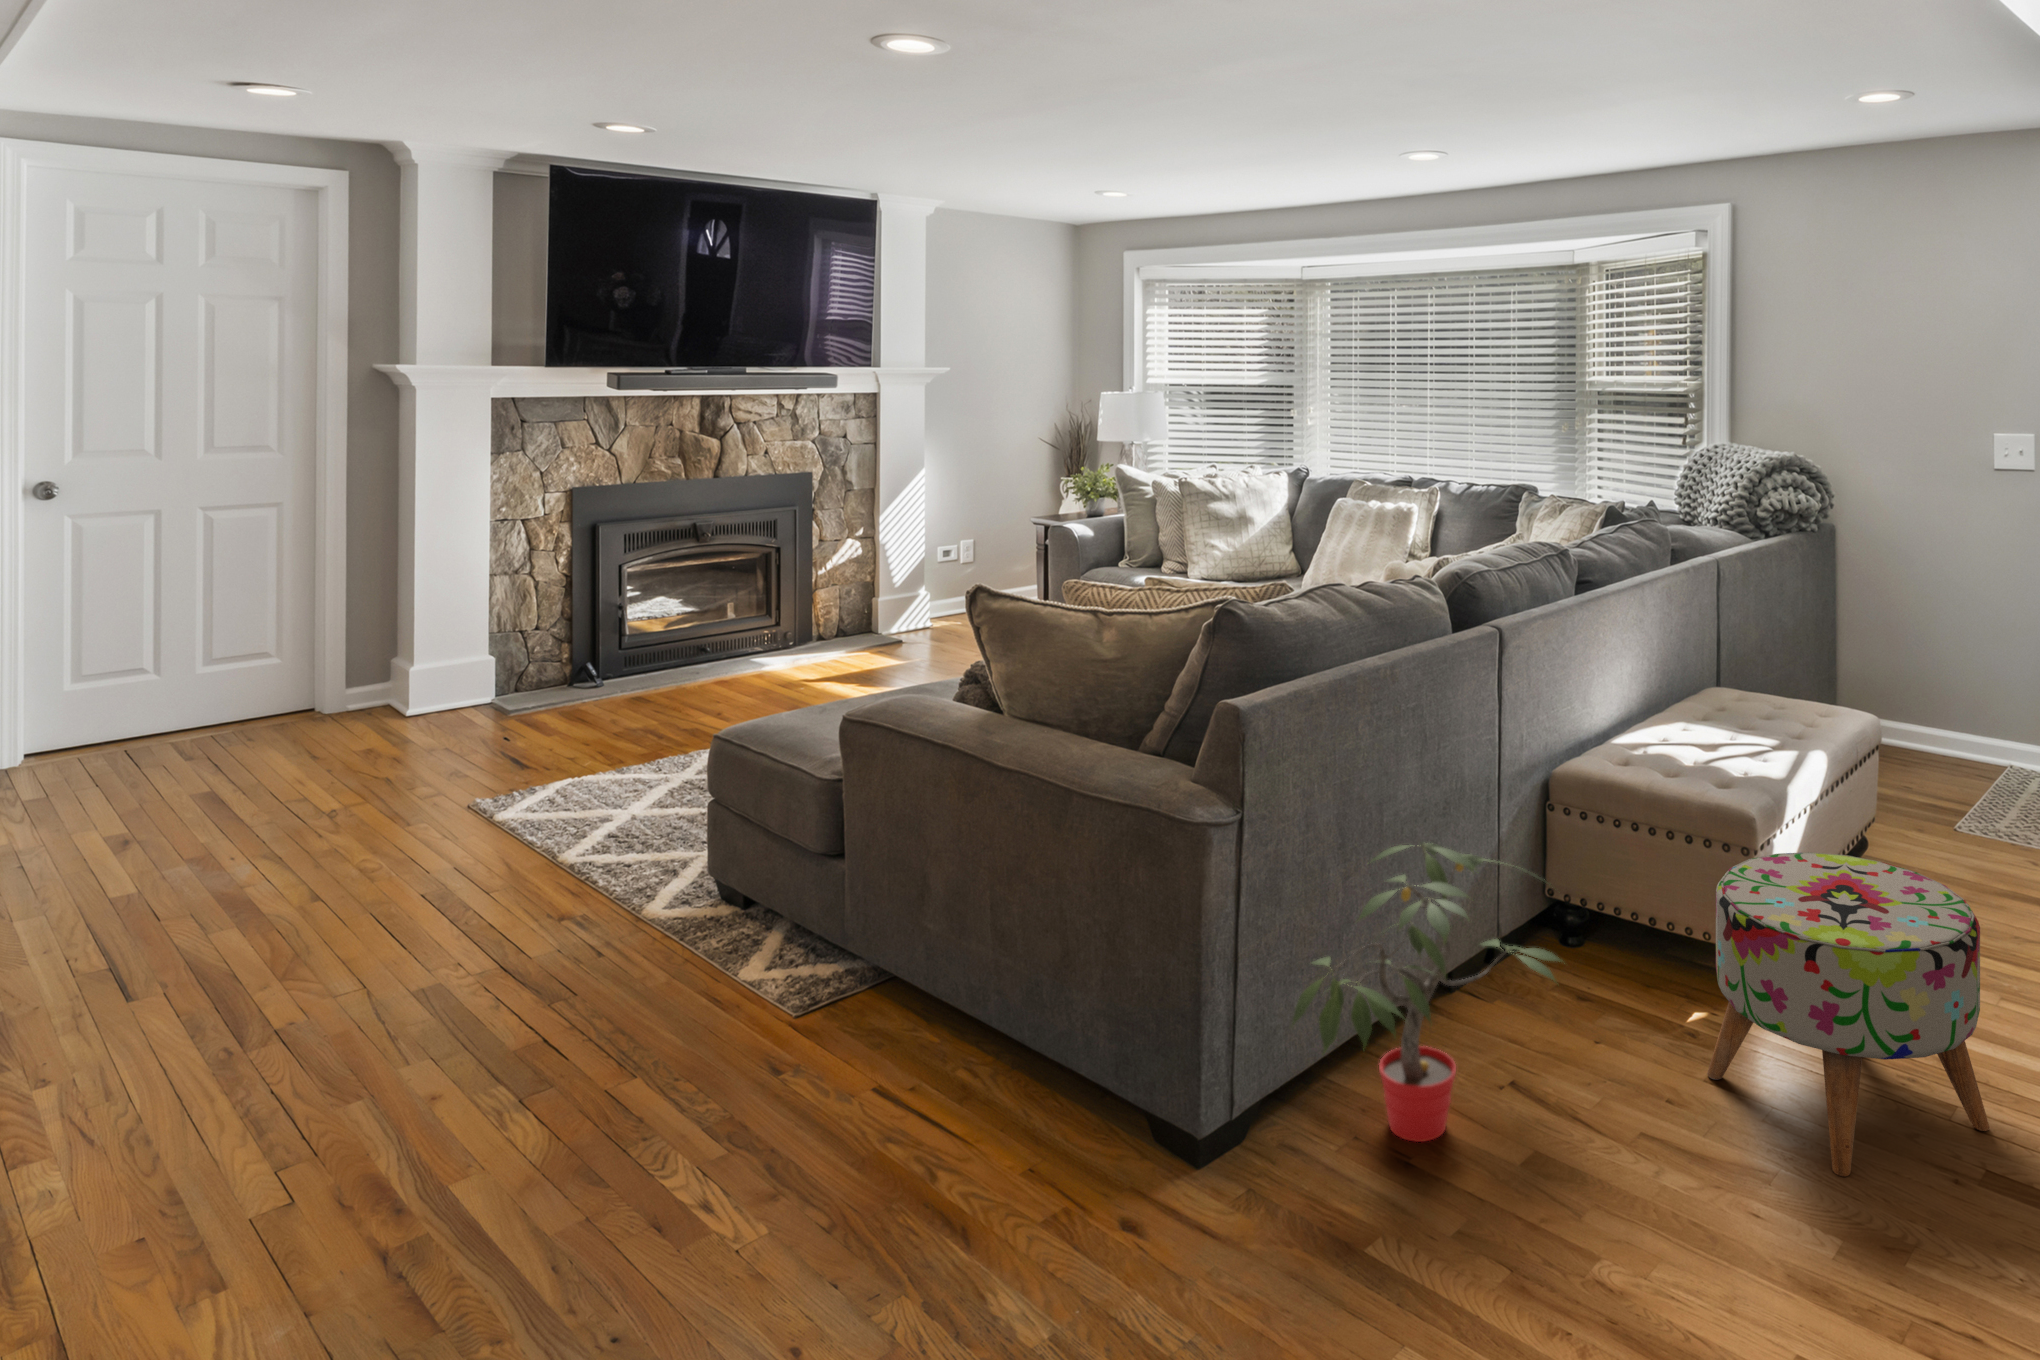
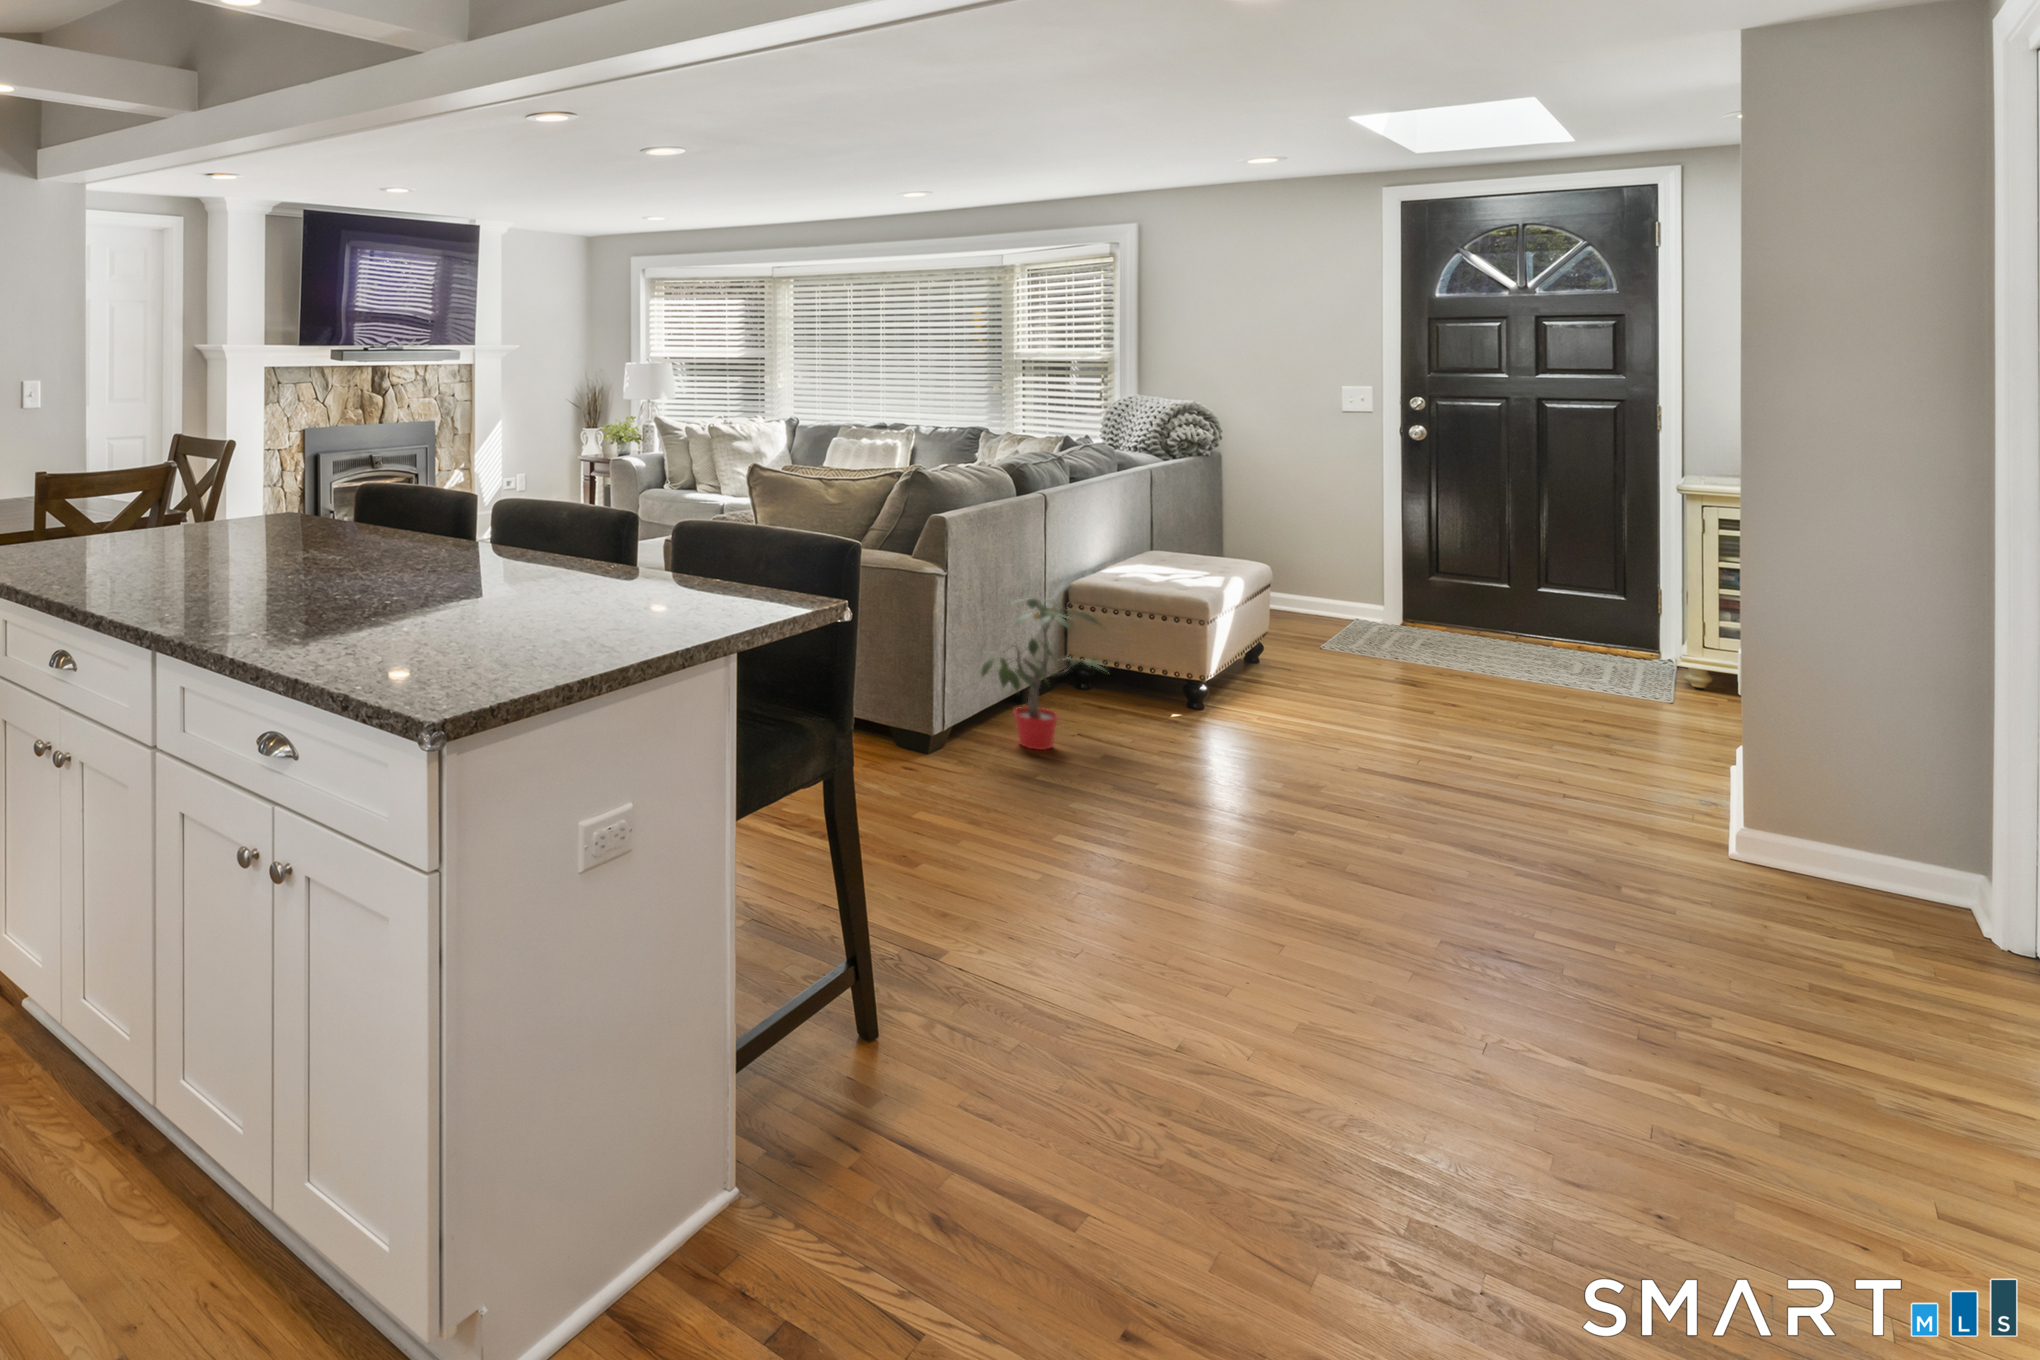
ottoman: present [1707,852,1990,1177] -> none [1191,617,1360,766]

